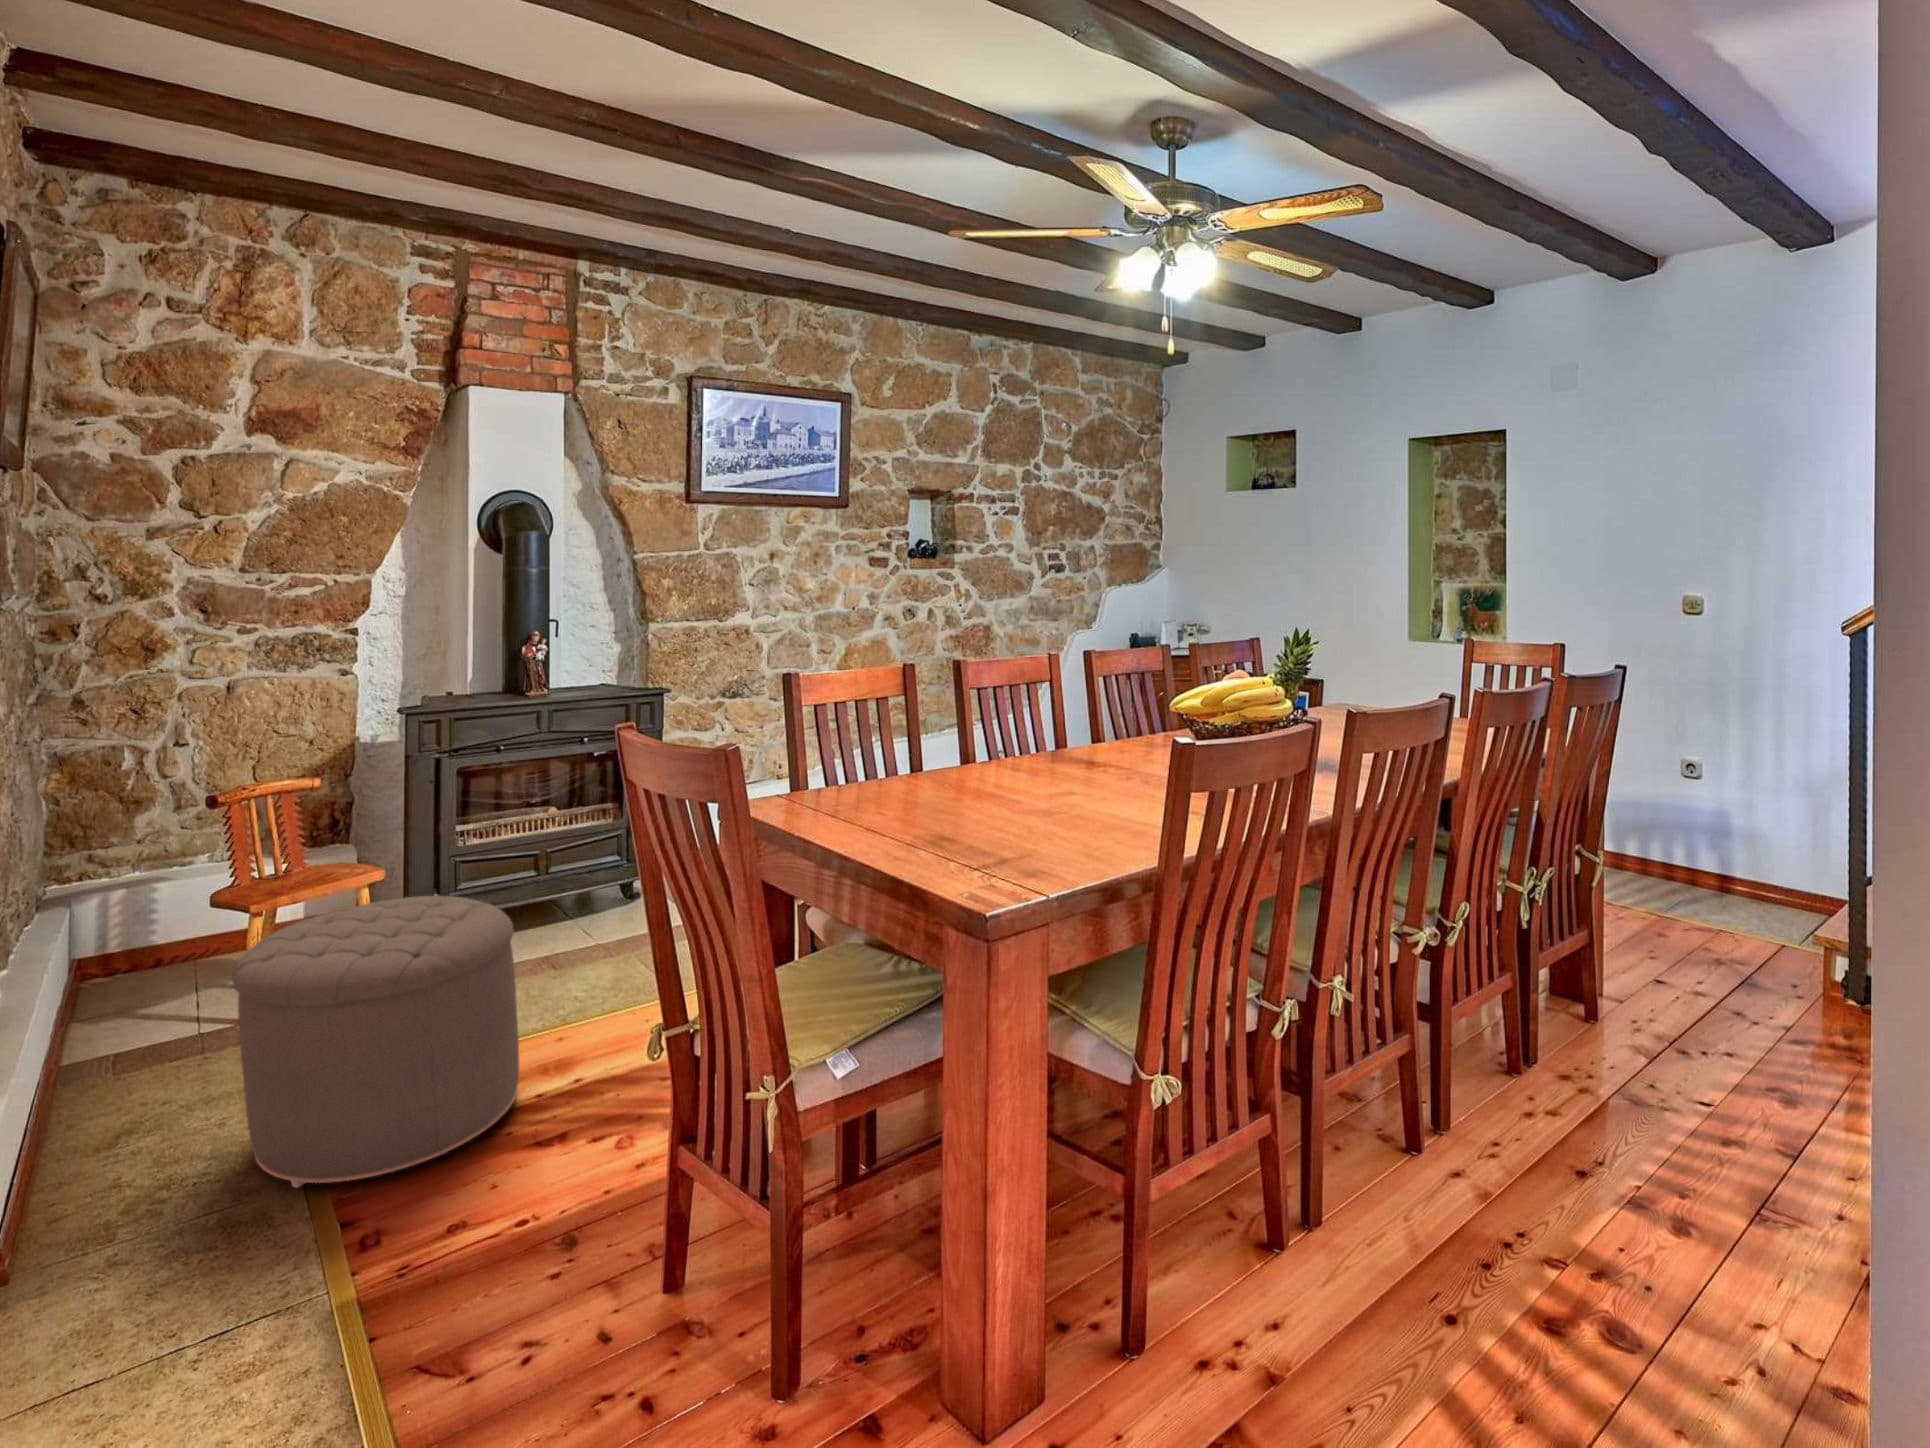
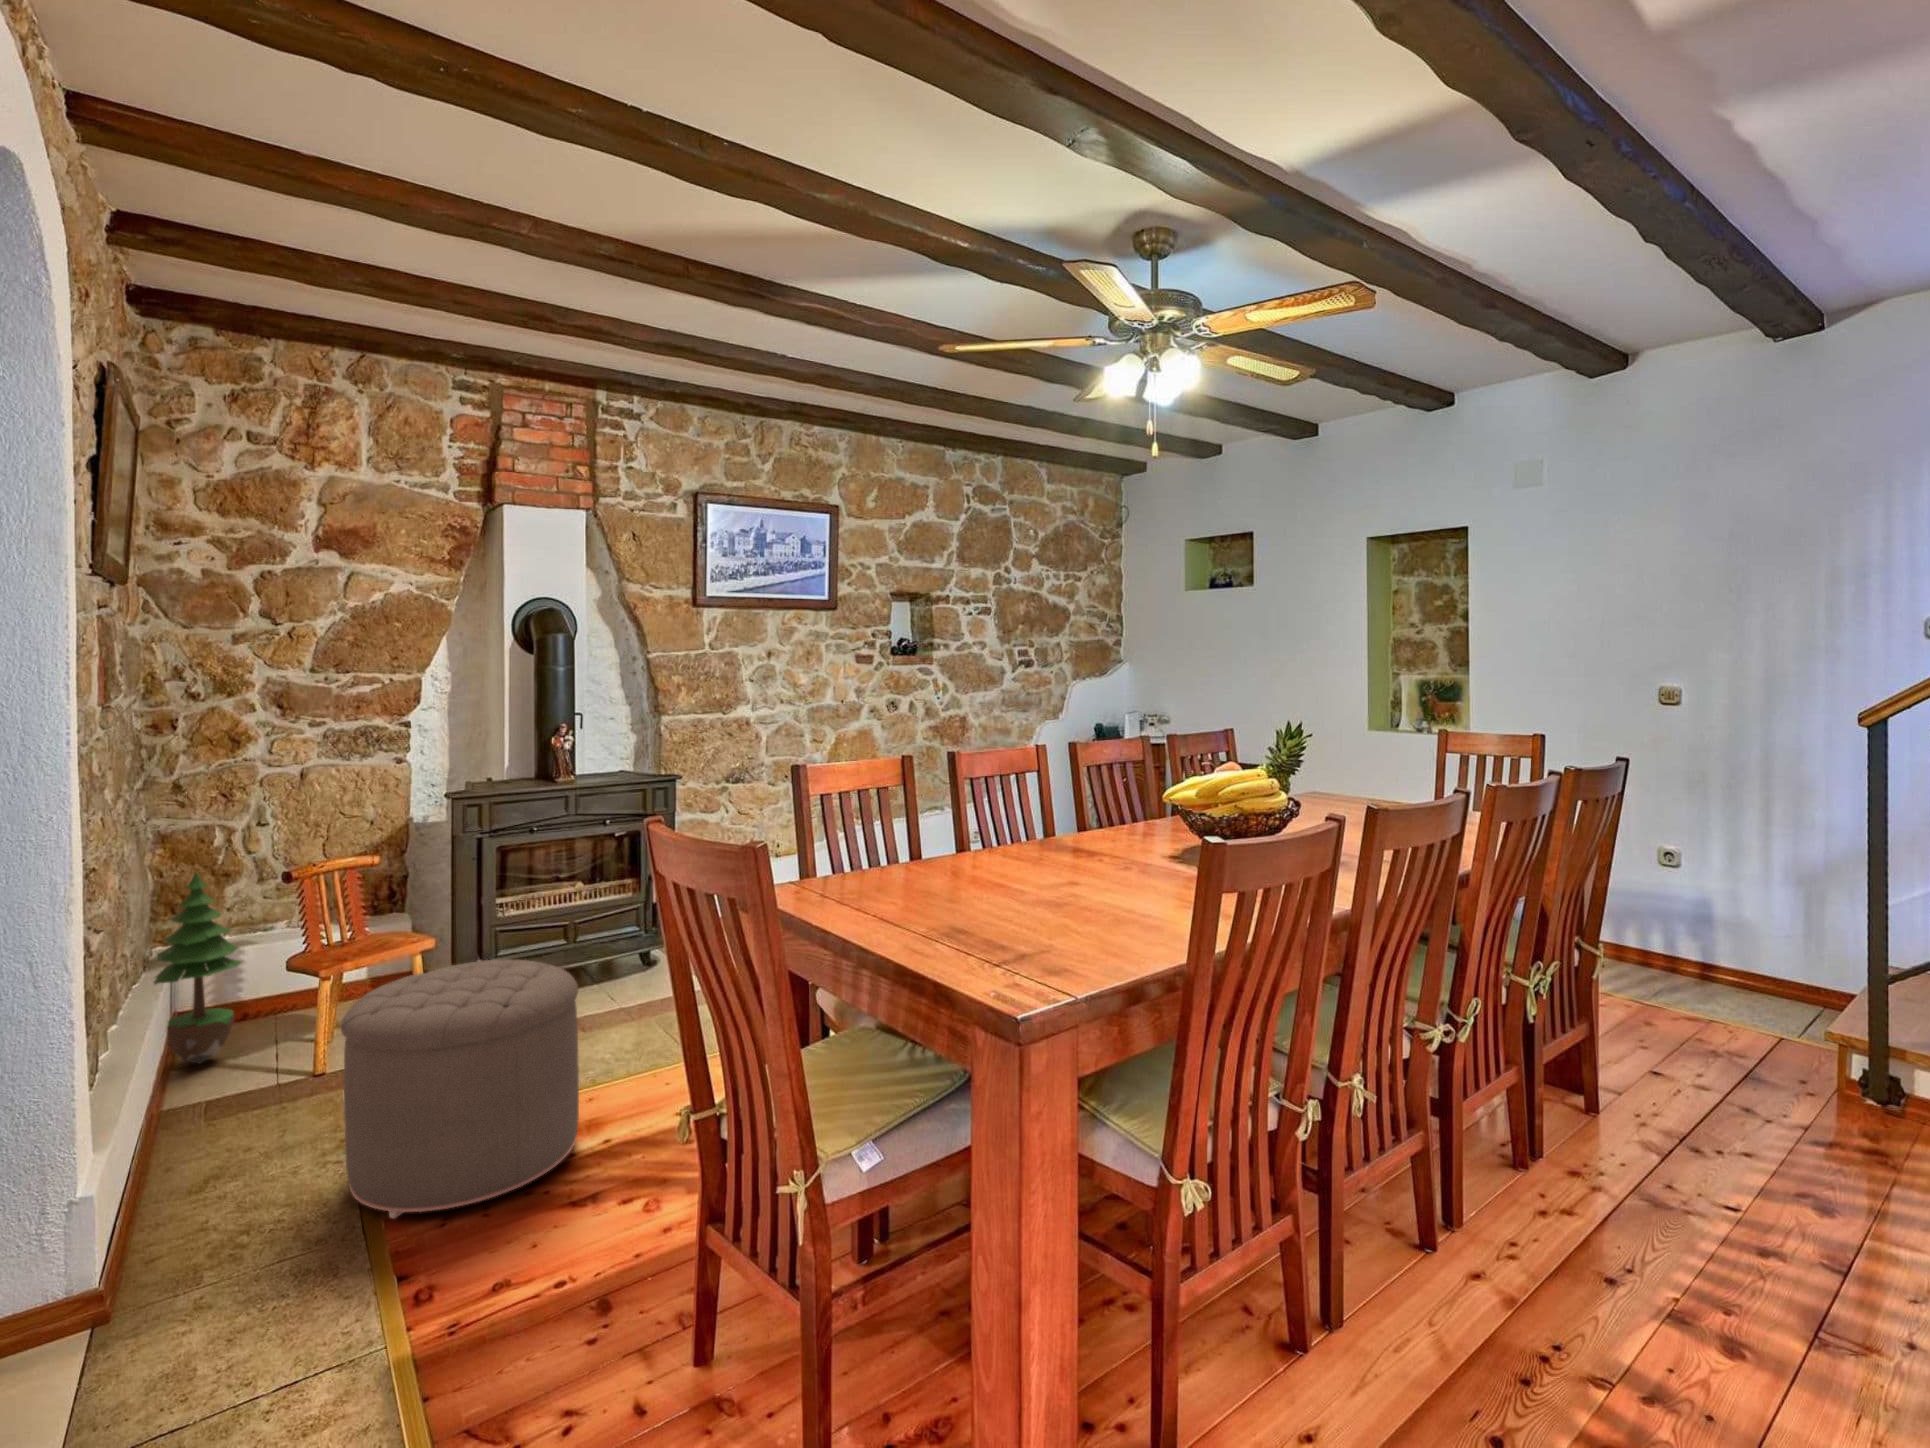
potted tree: none [90,785,190,989] -> present [154,872,241,1063]

